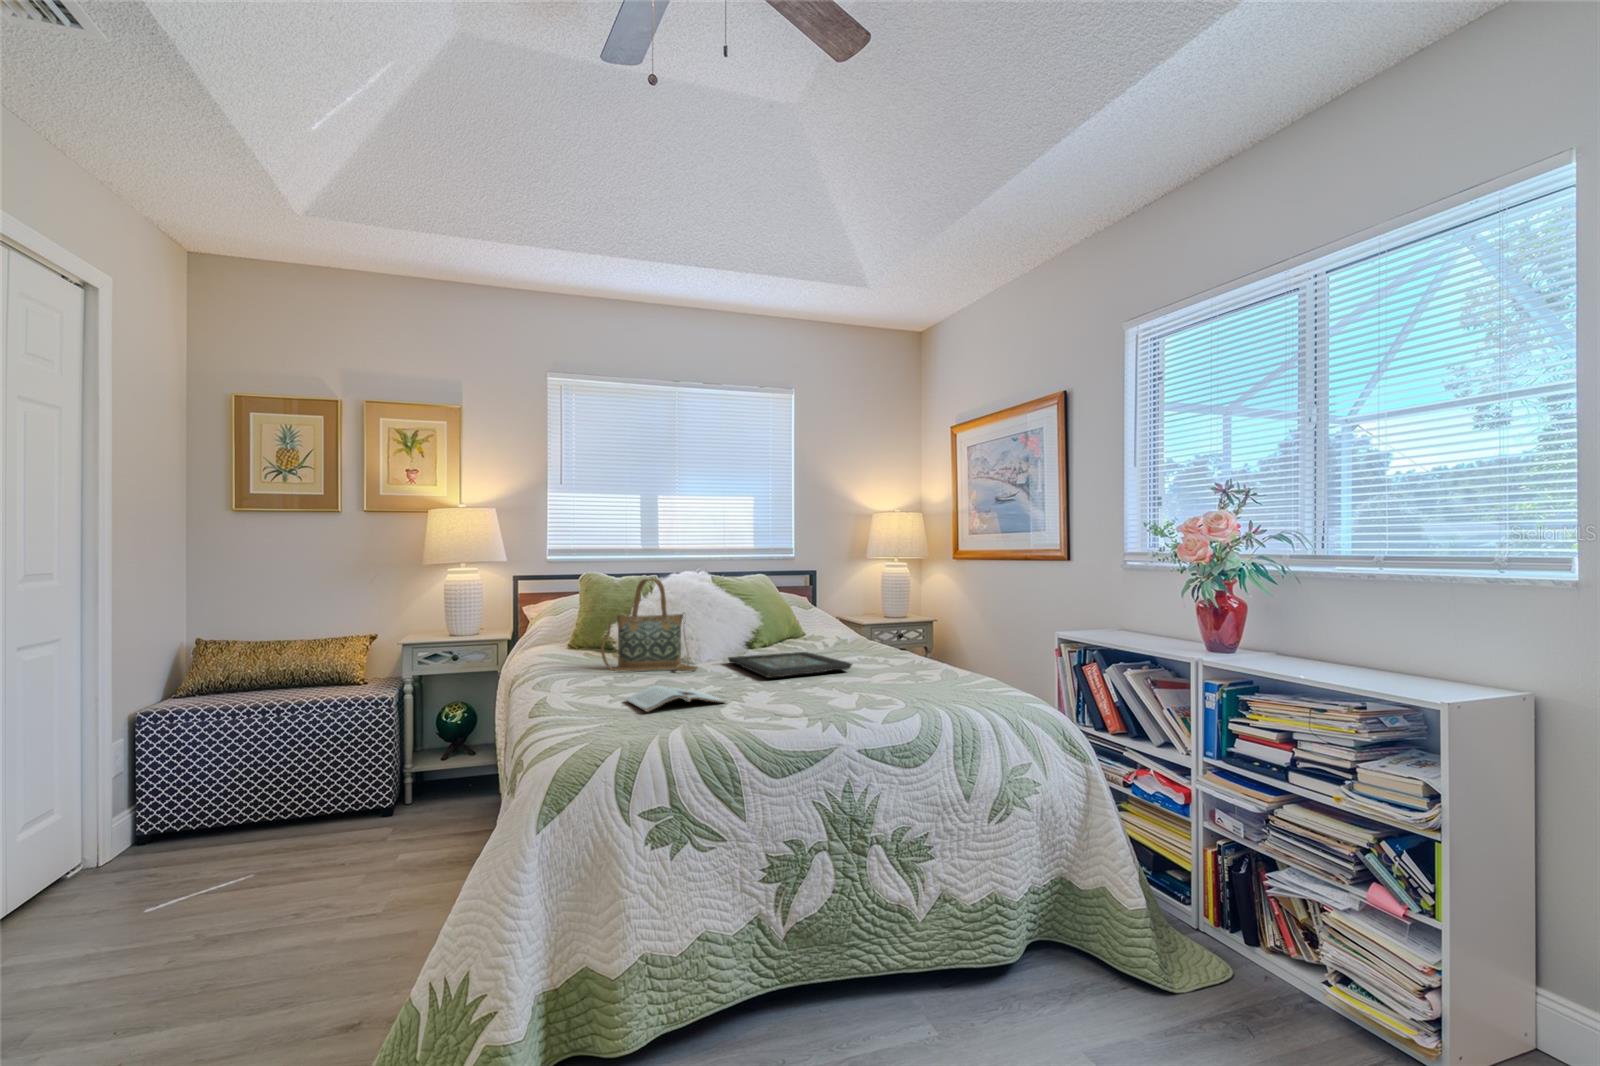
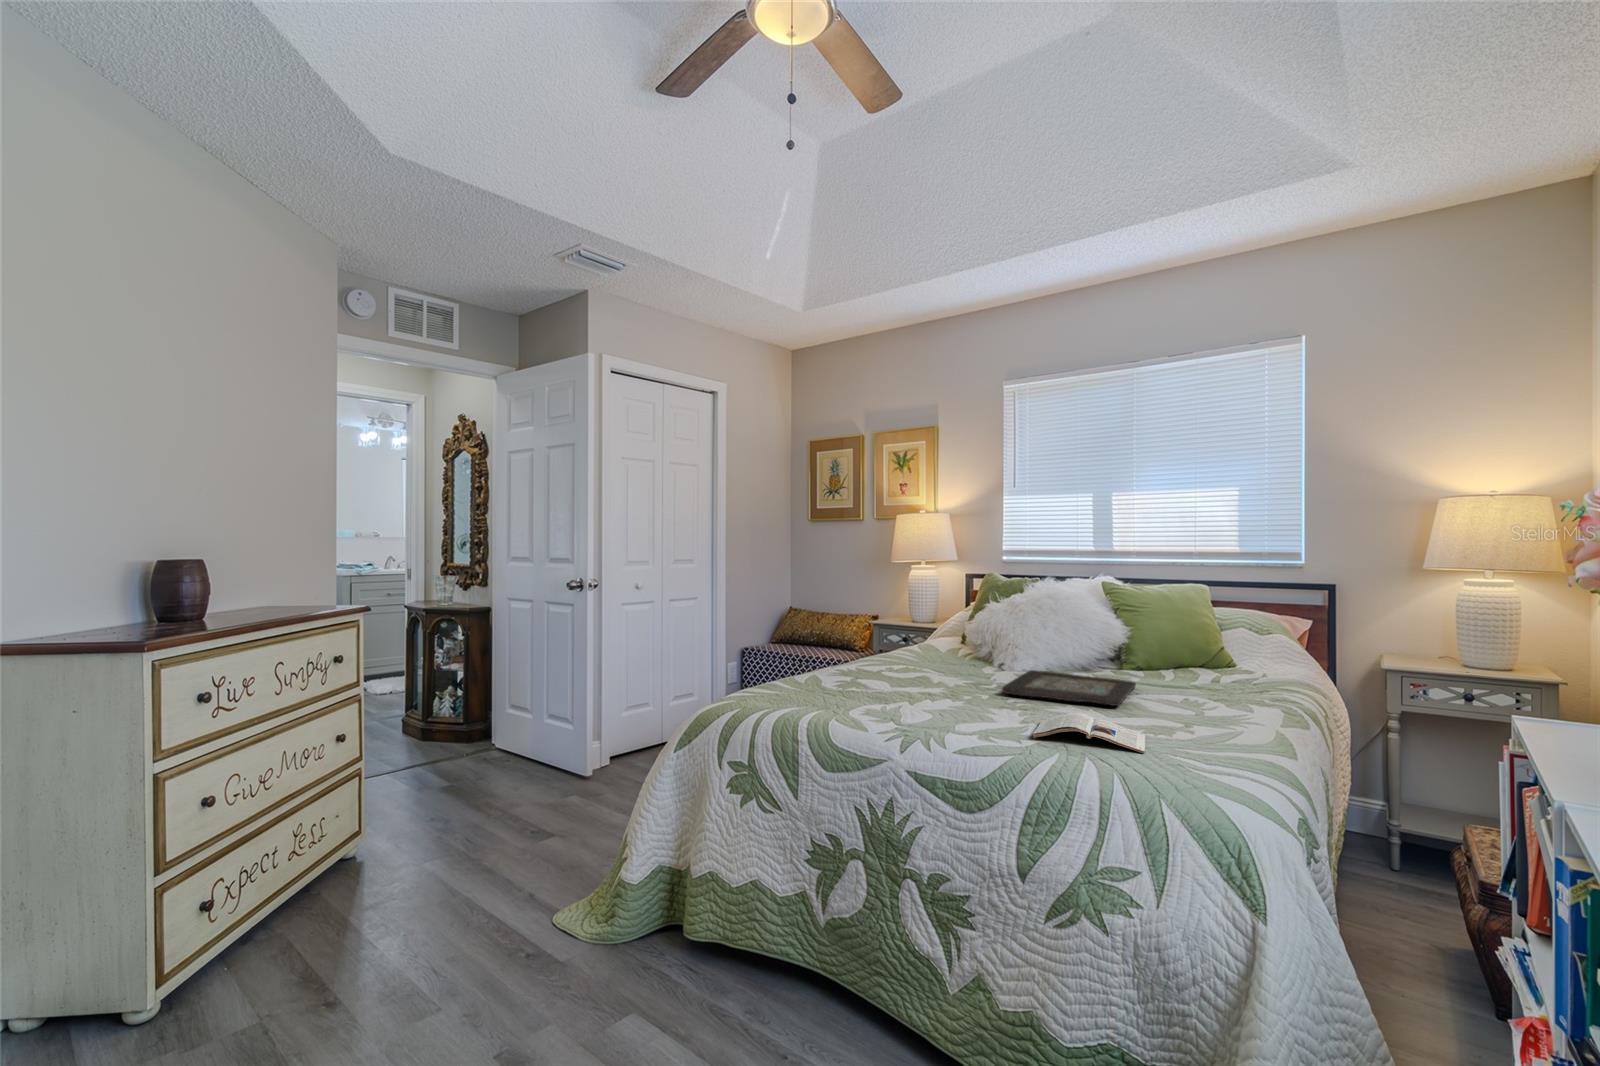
handbag: present [601,579,698,672] -> none [915,580,992,675]
magazine: present [626,686,726,712] -> present [1033,713,1145,753]

